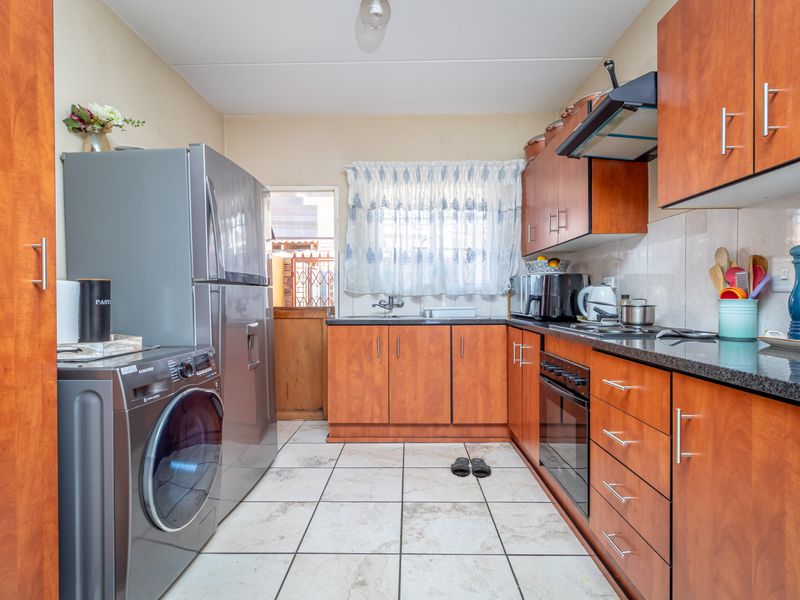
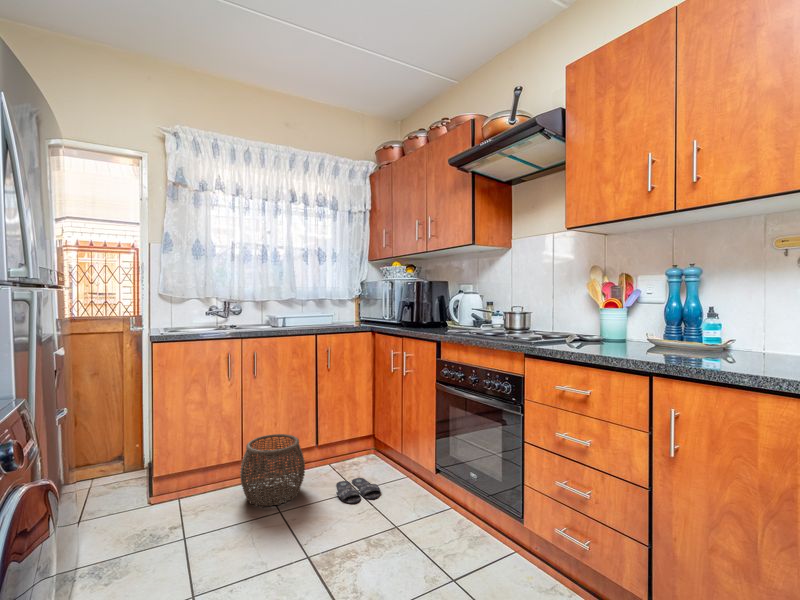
woven basket: none [379,406,430,462] -> present [240,434,305,507]

